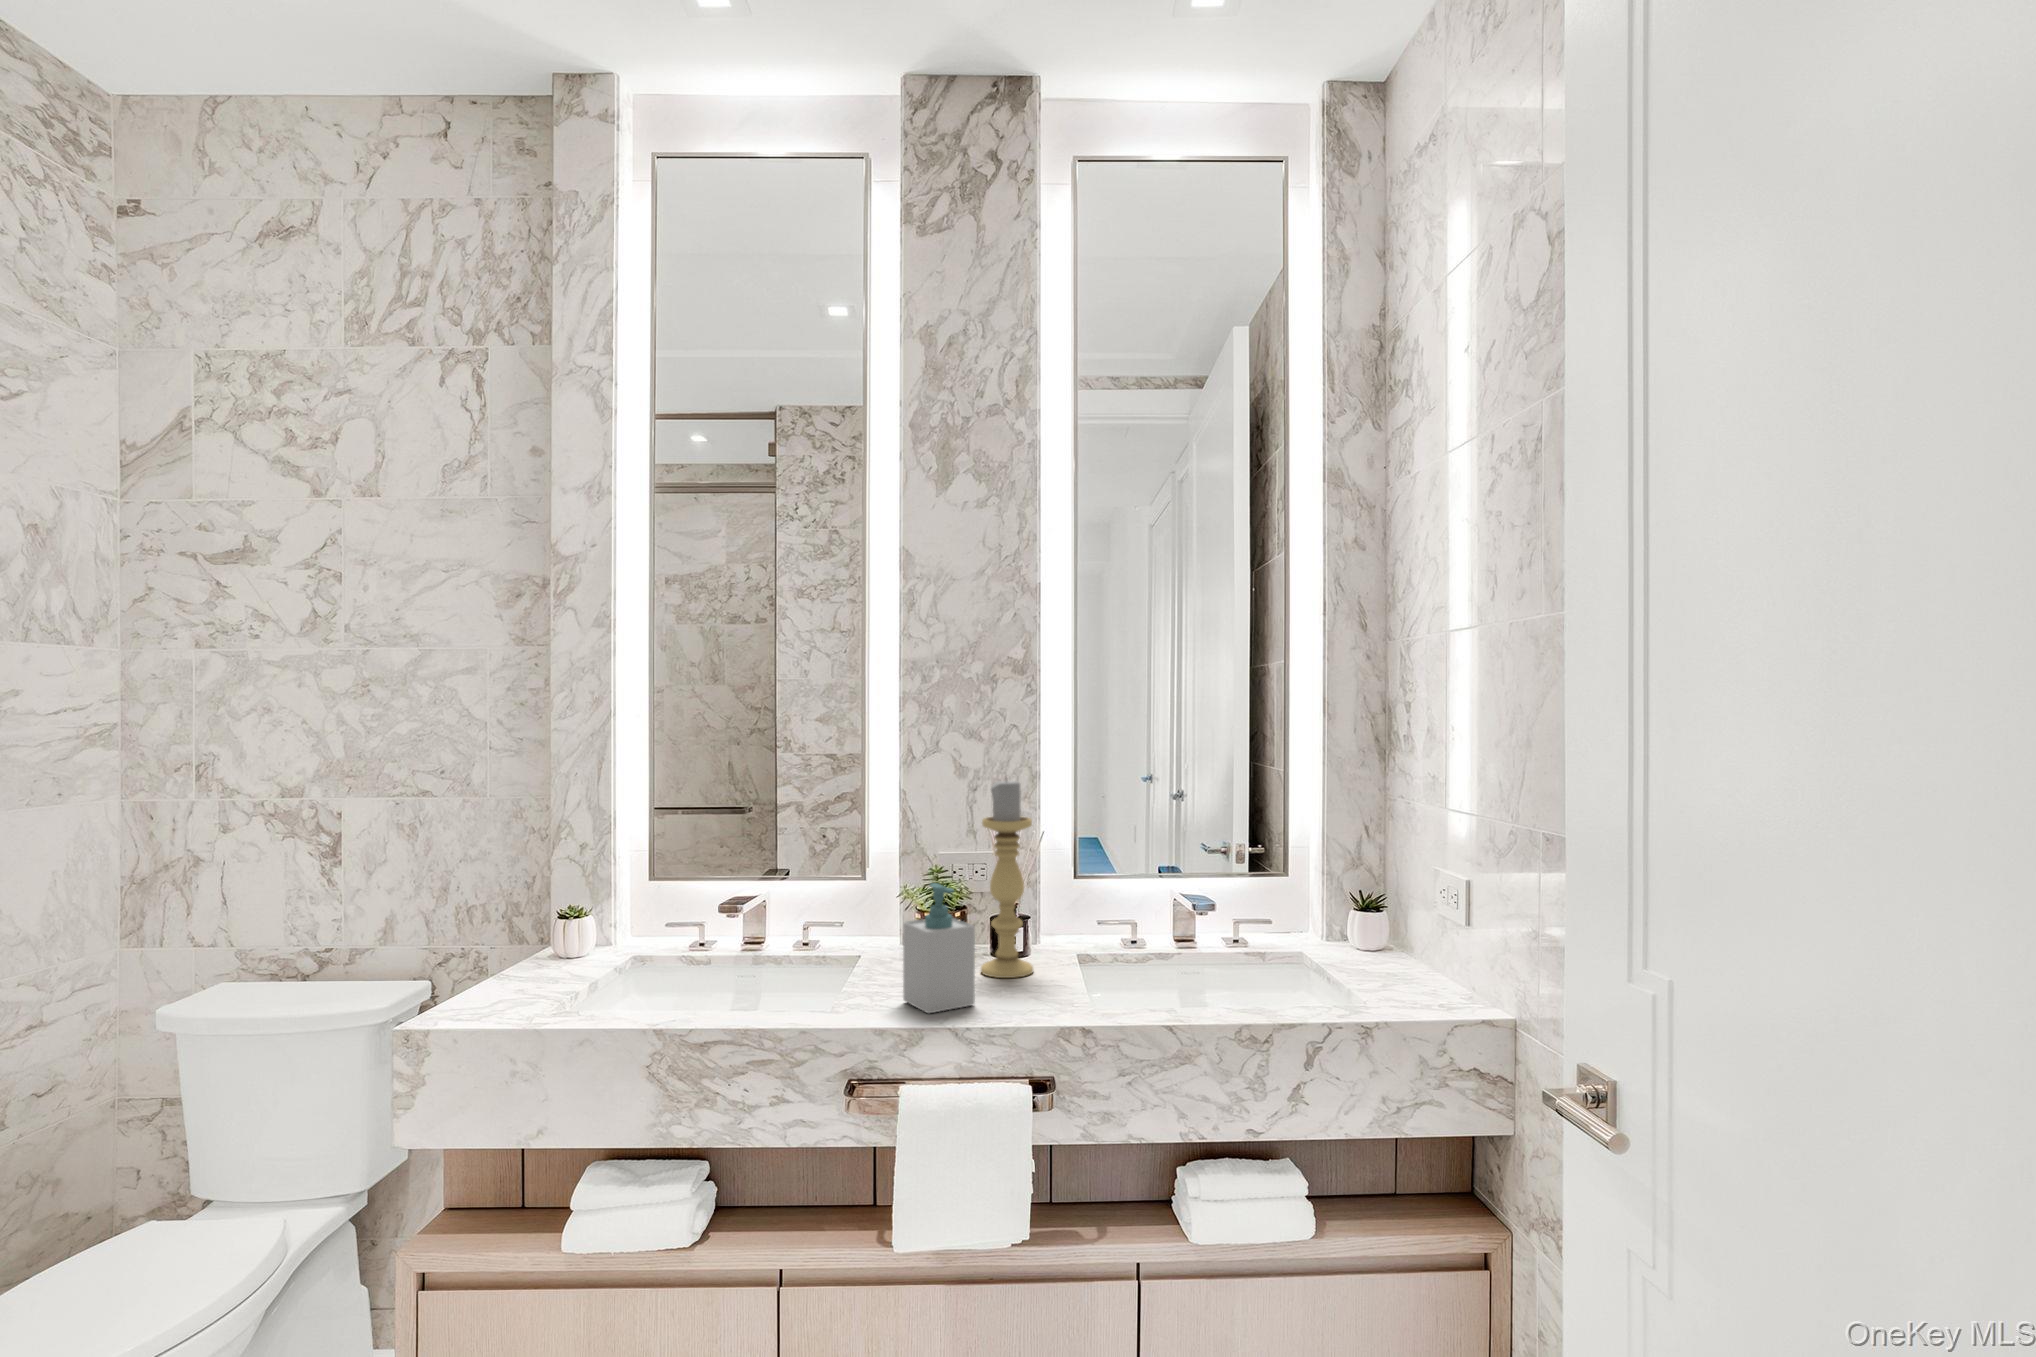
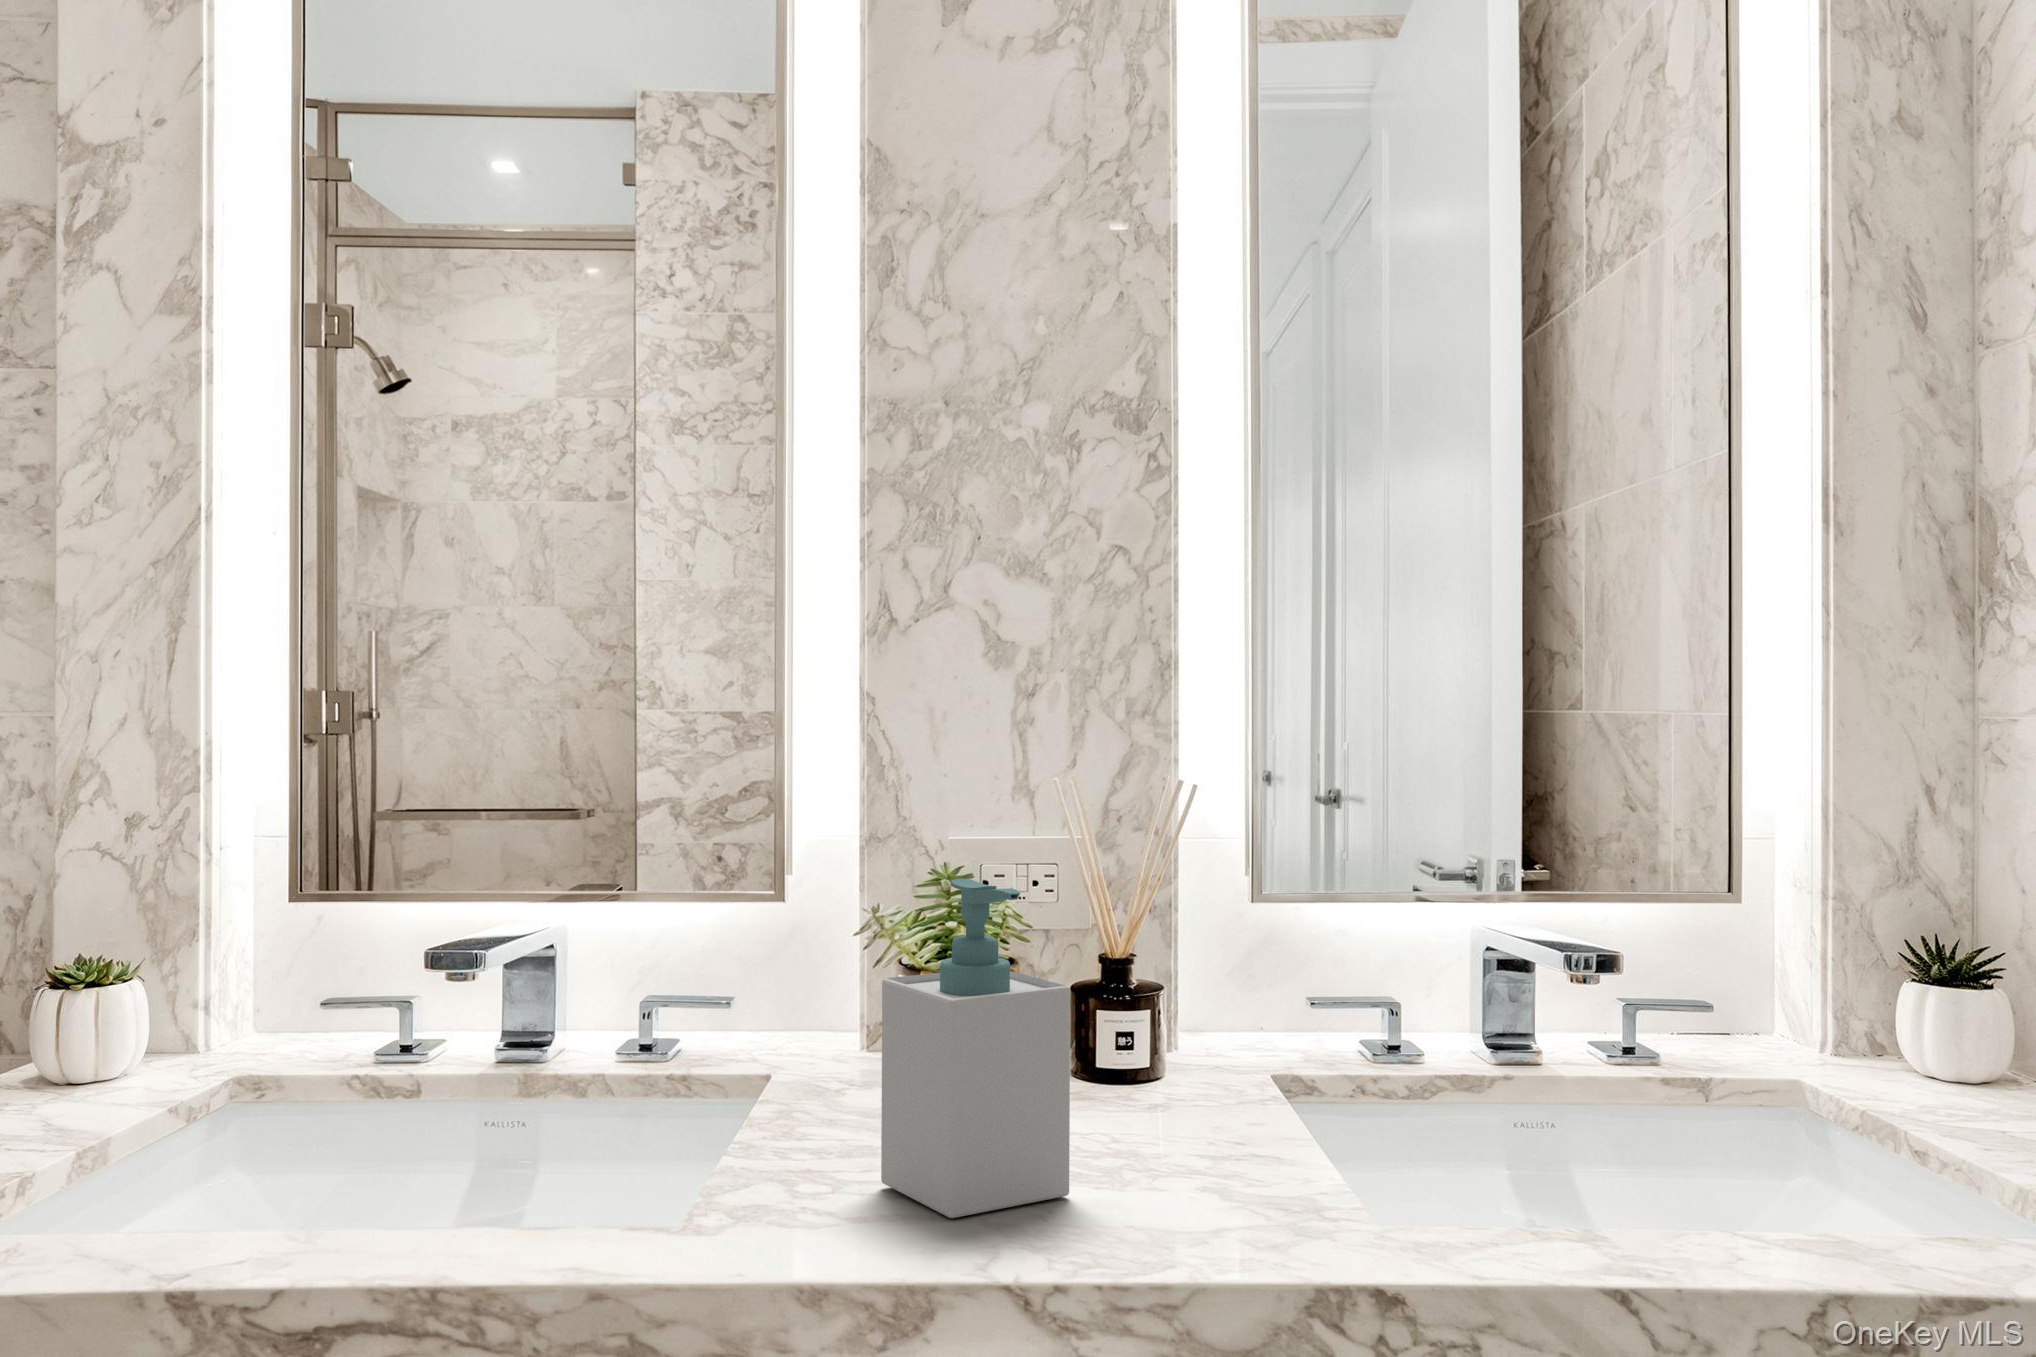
candle holder: present [981,780,1033,978] -> none [1060,641,1188,1127]

